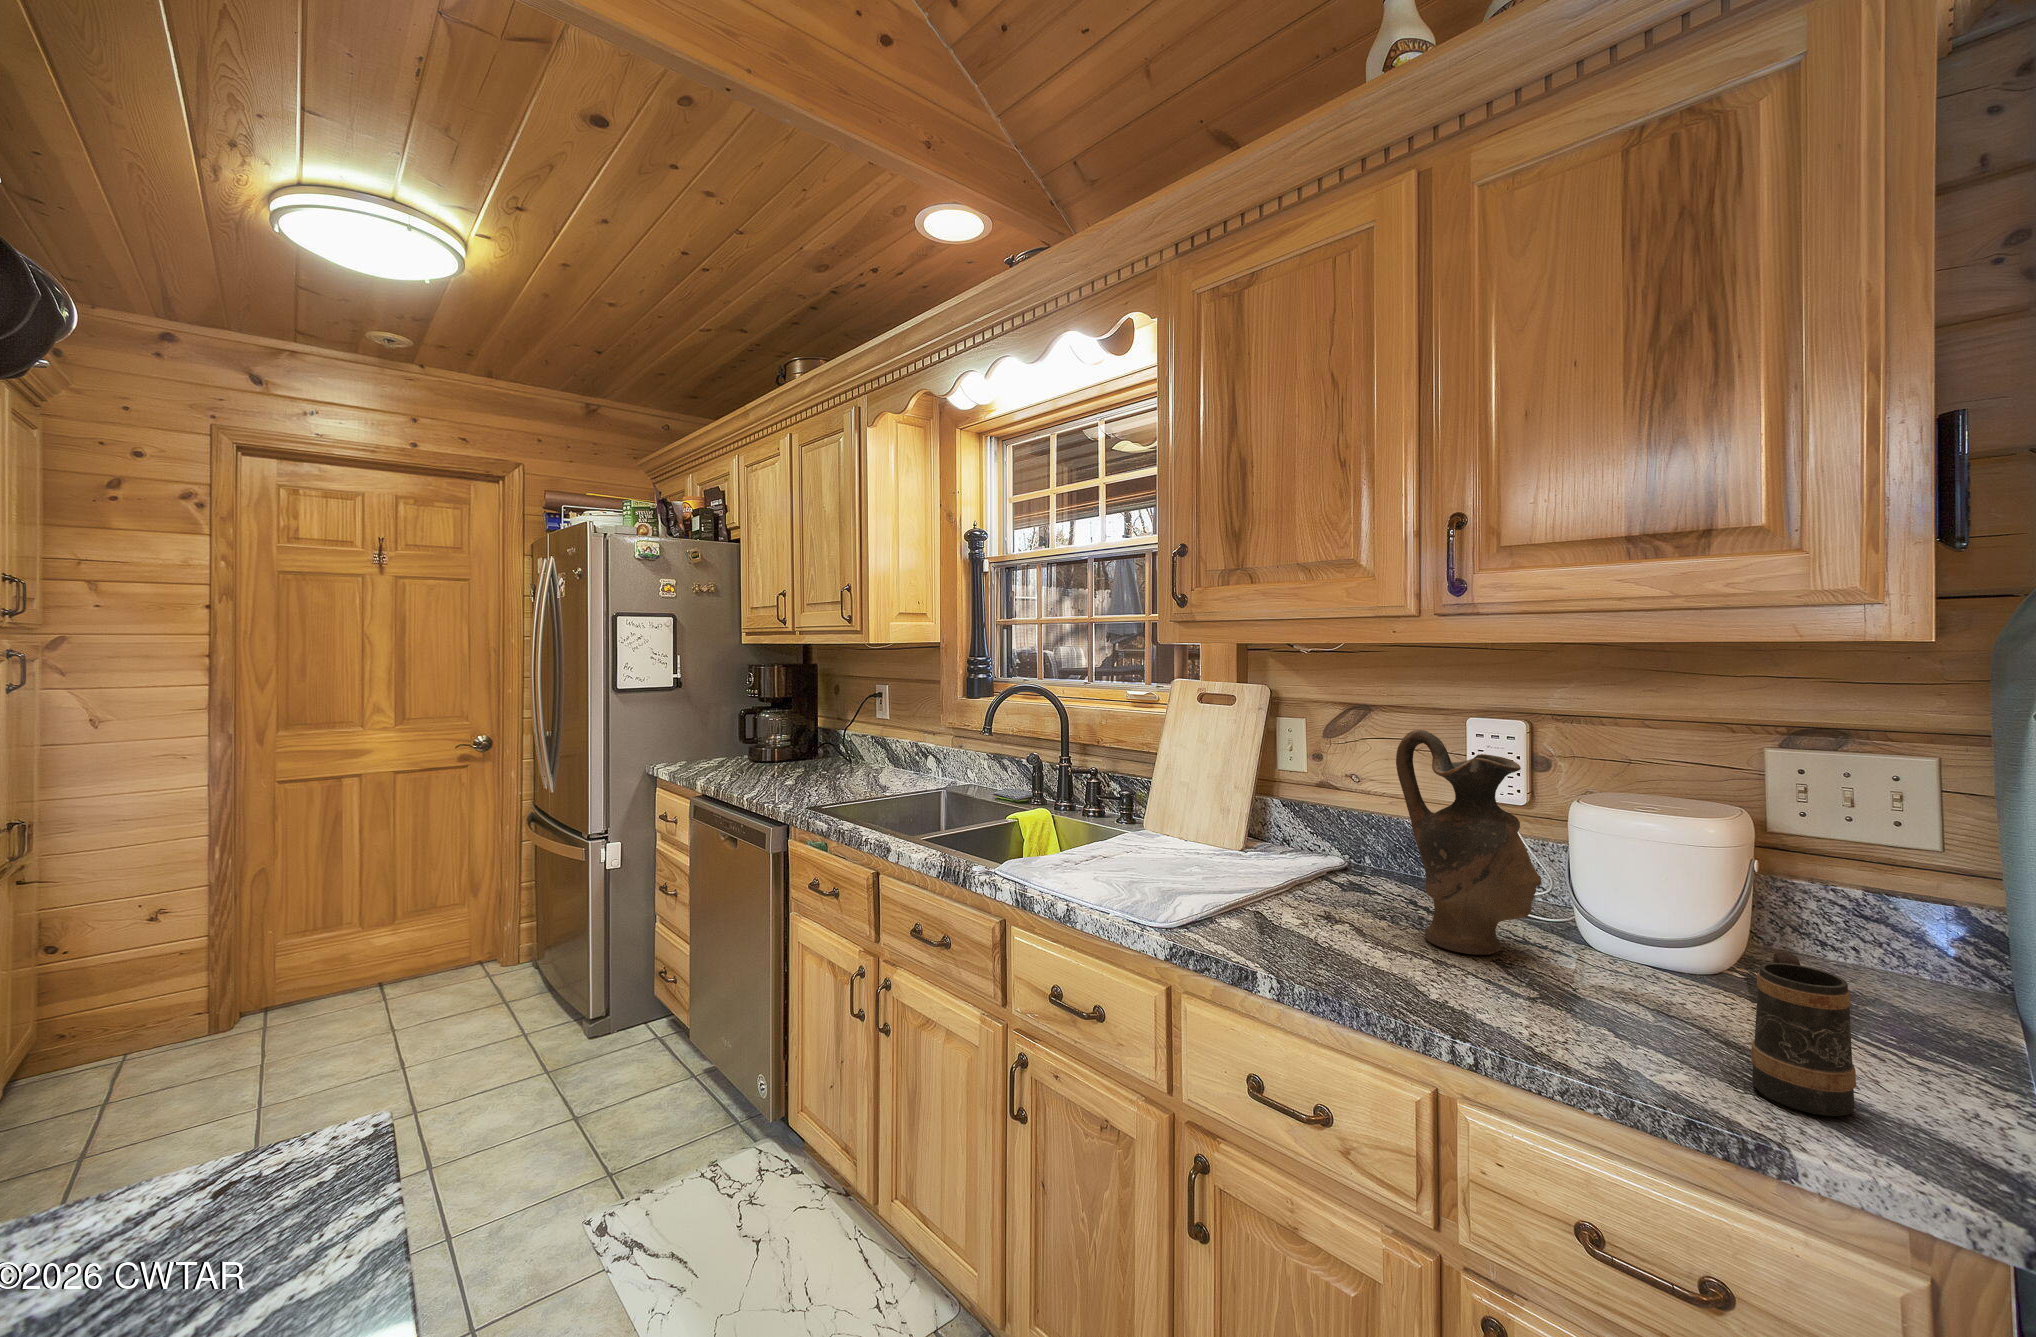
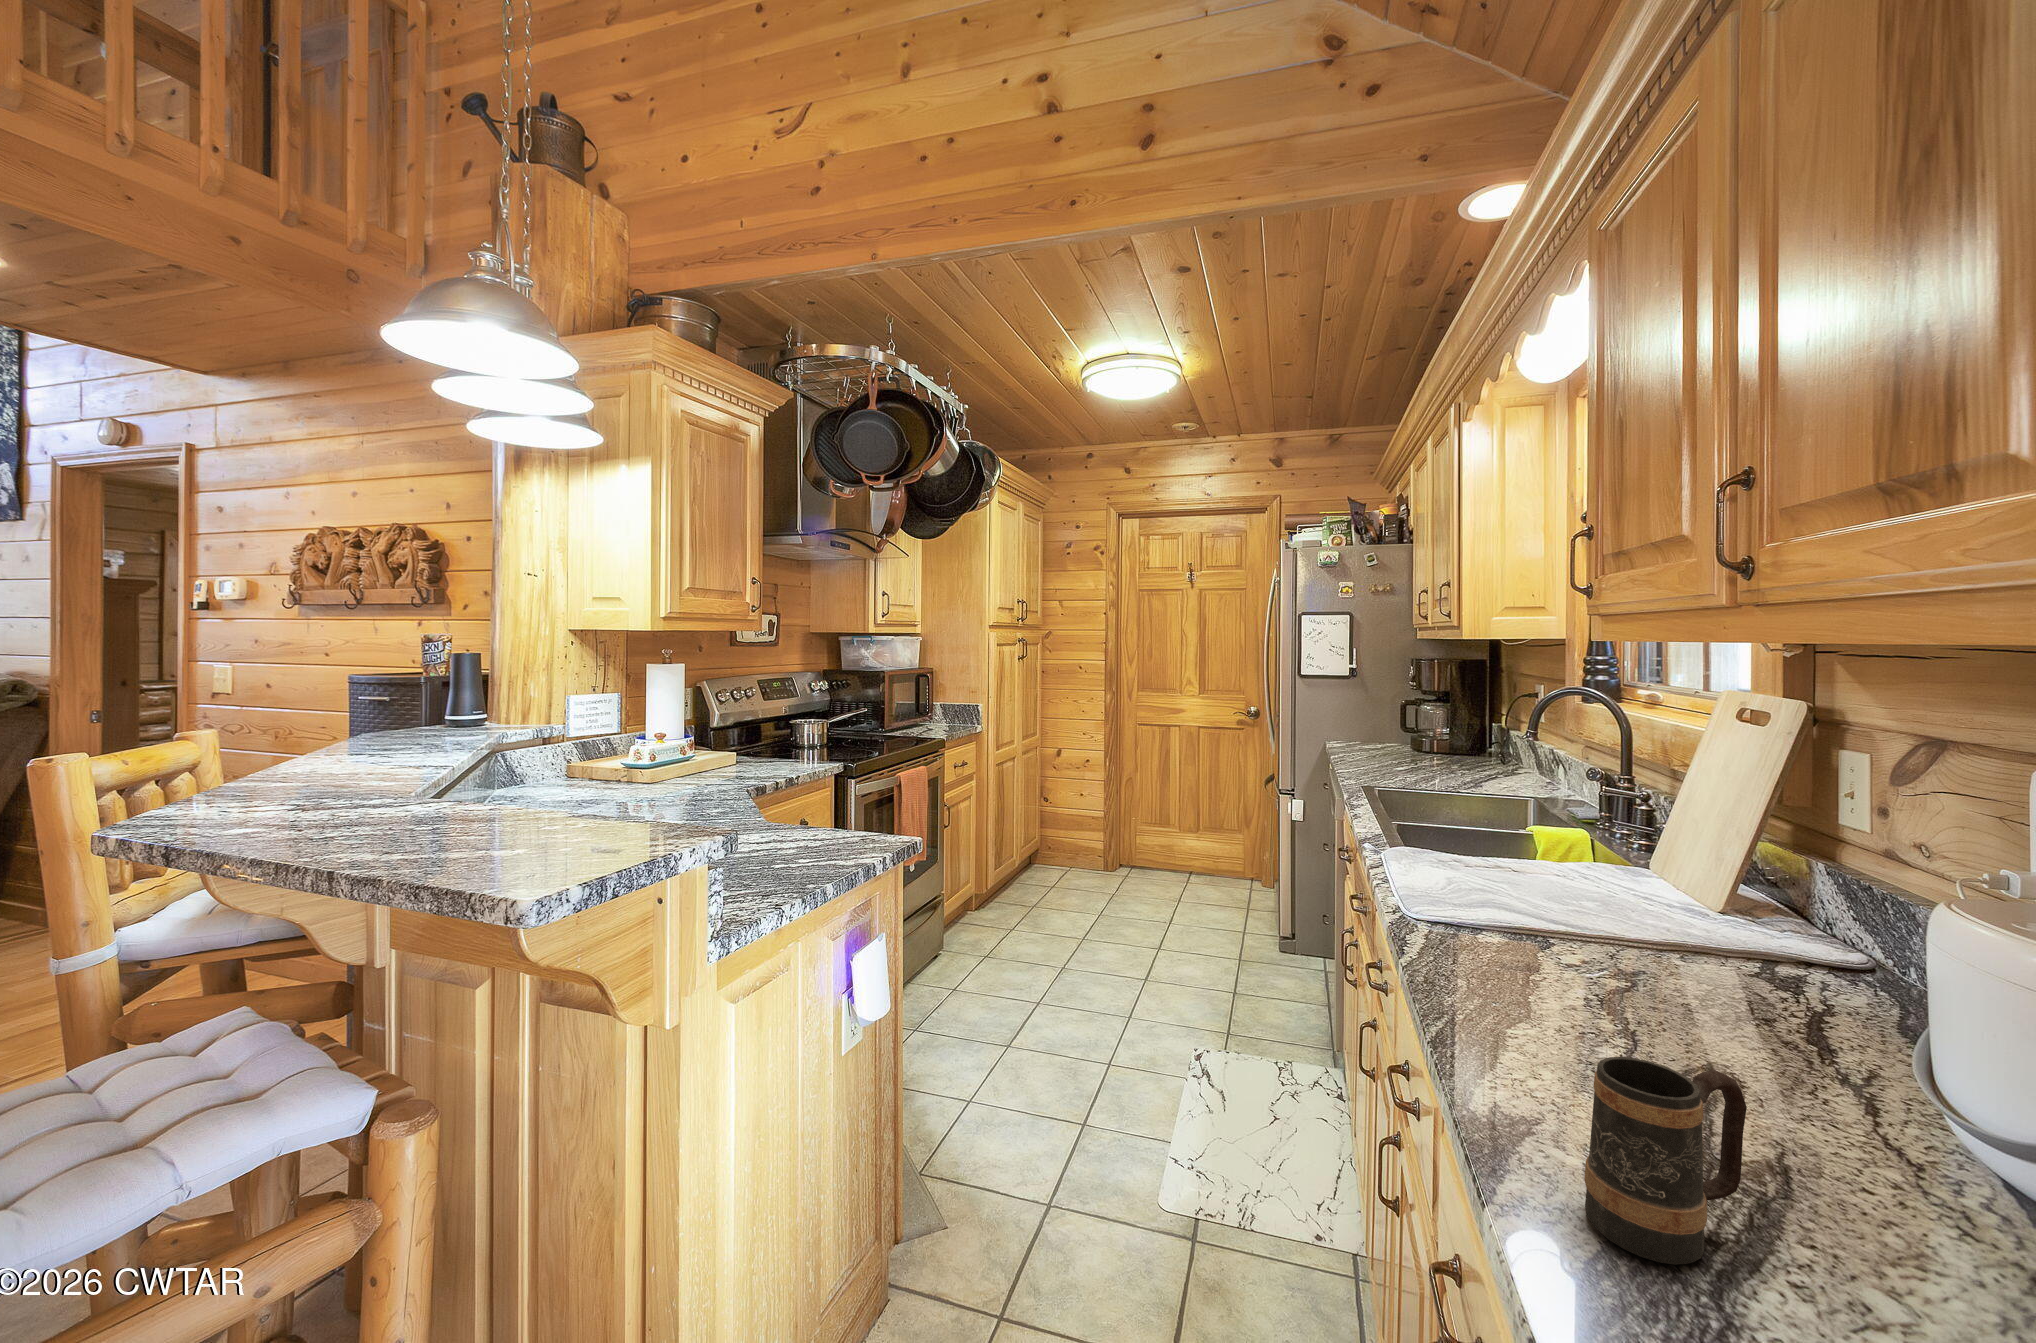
ceramic pitcher: present [1396,730,1541,955] -> none [1651,756,1818,1059]

